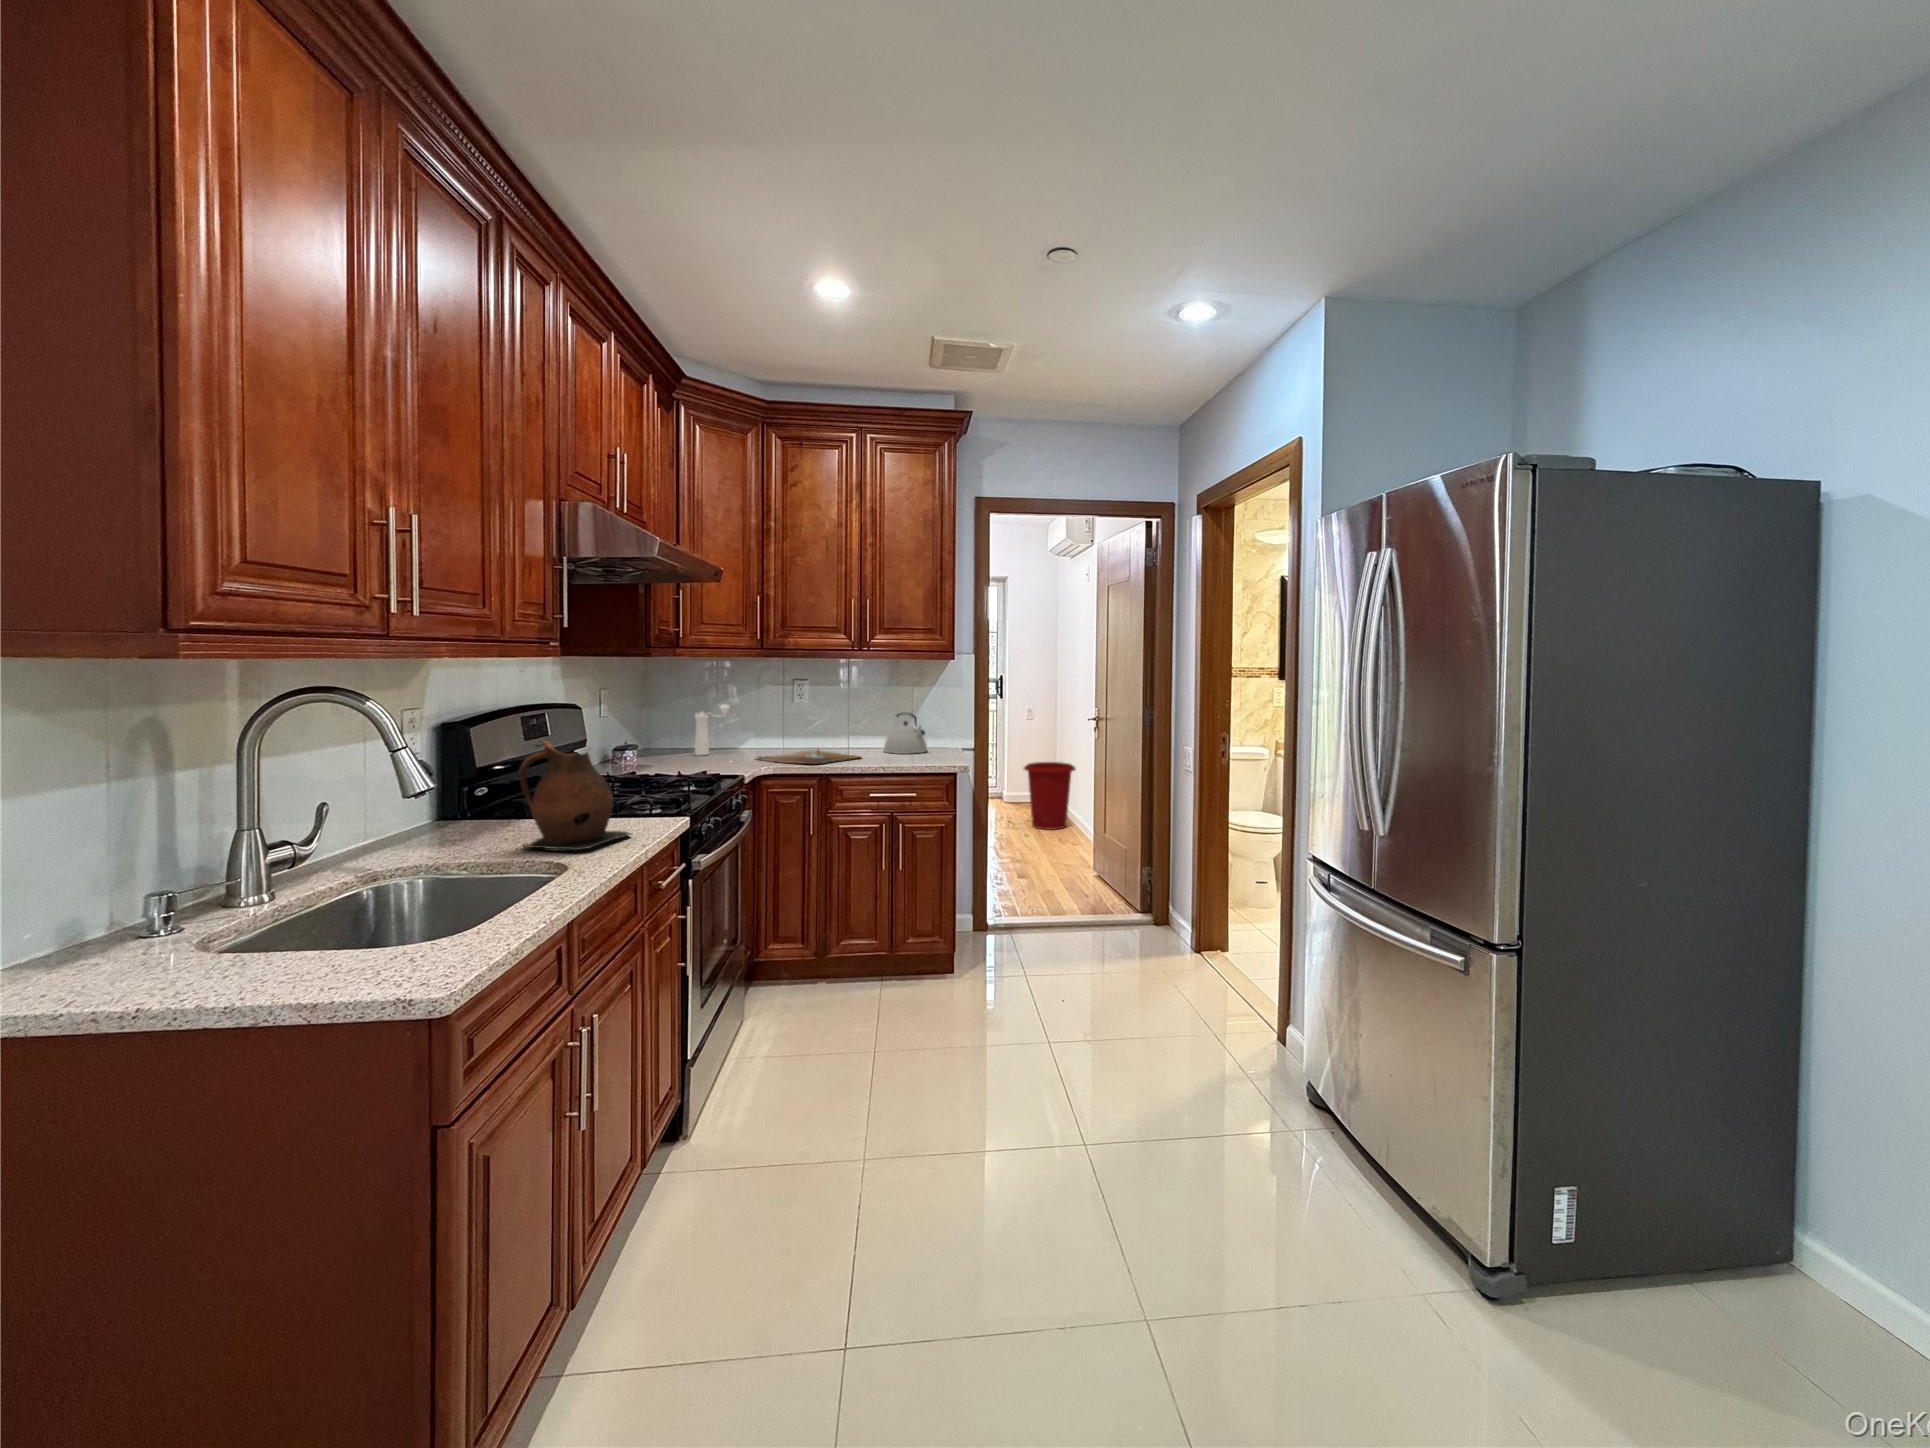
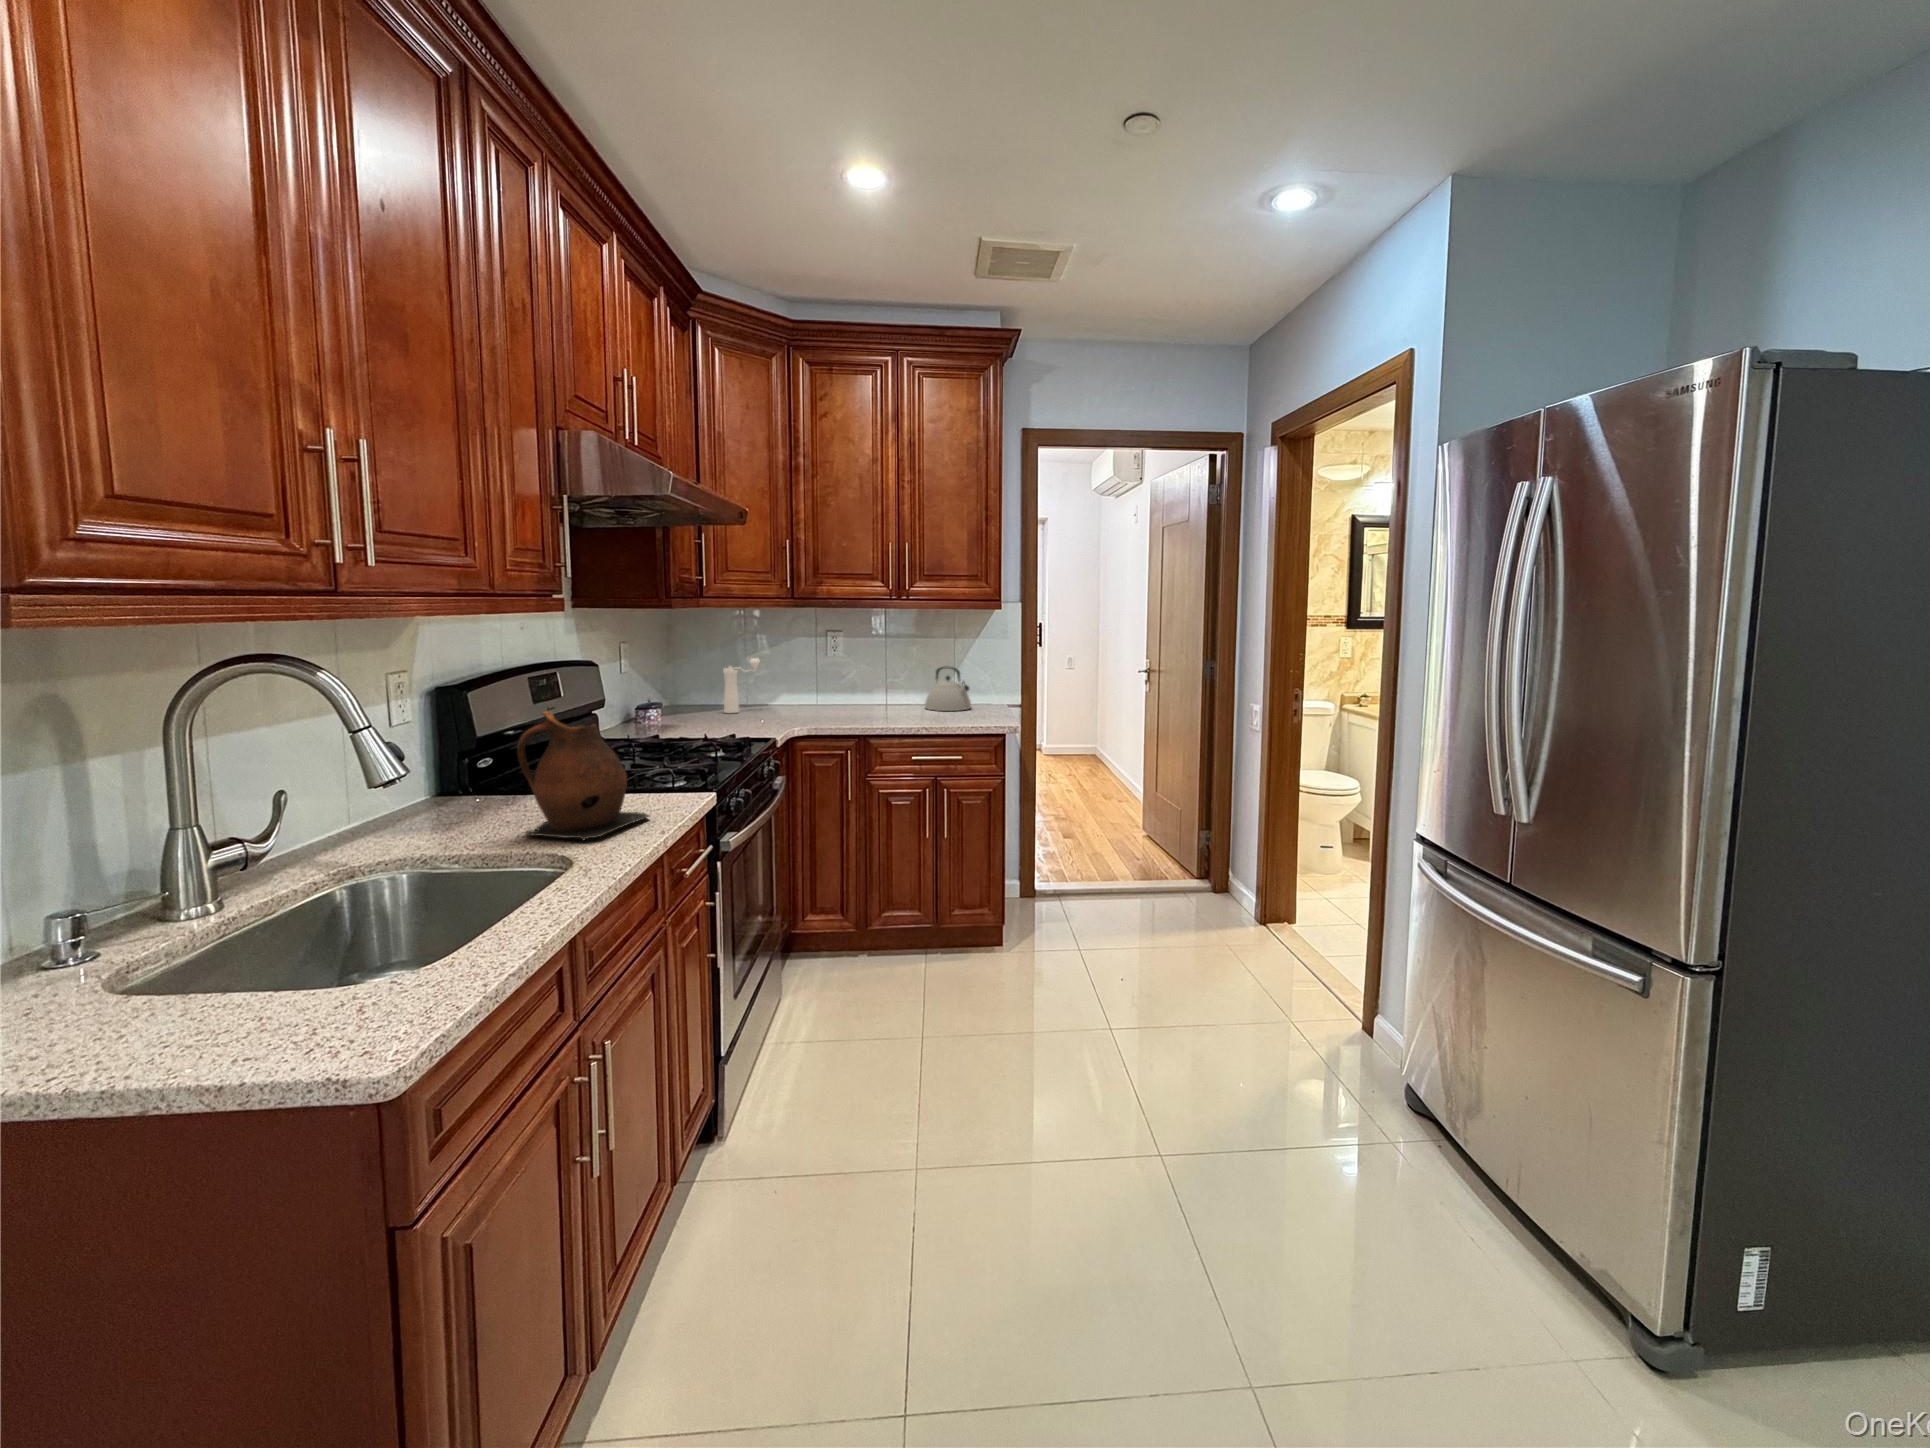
cutting board: present [755,750,862,764] -> none [788,706,903,724]
waste bin: present [1024,762,1075,830] -> none [1065,713,1120,784]

